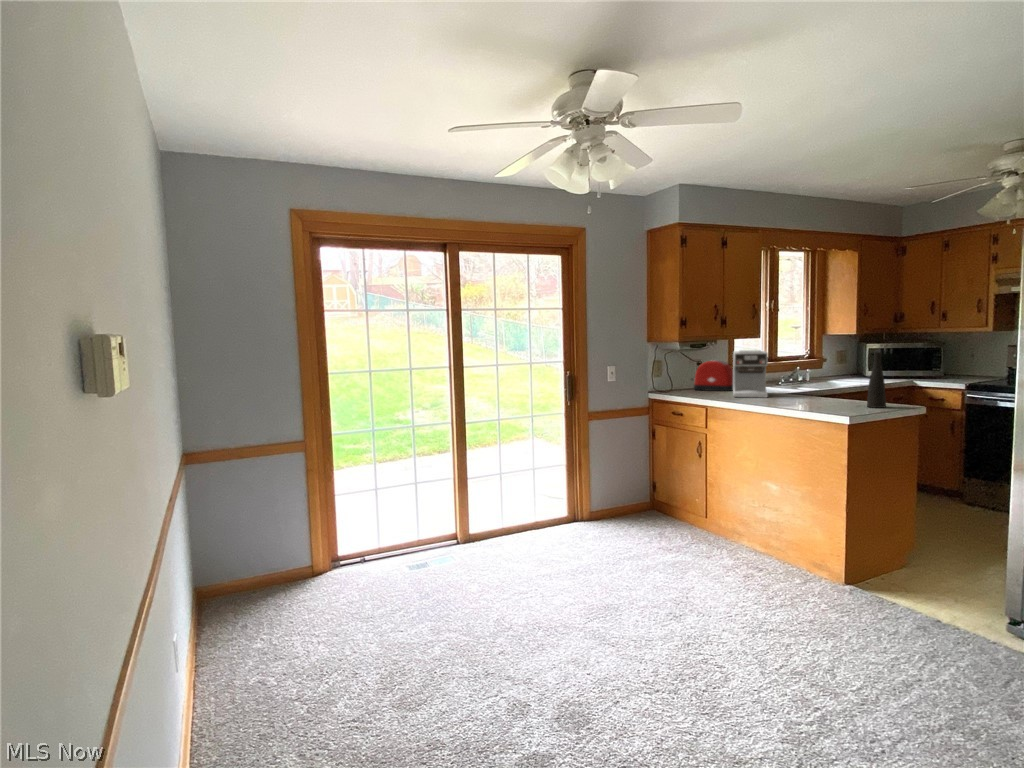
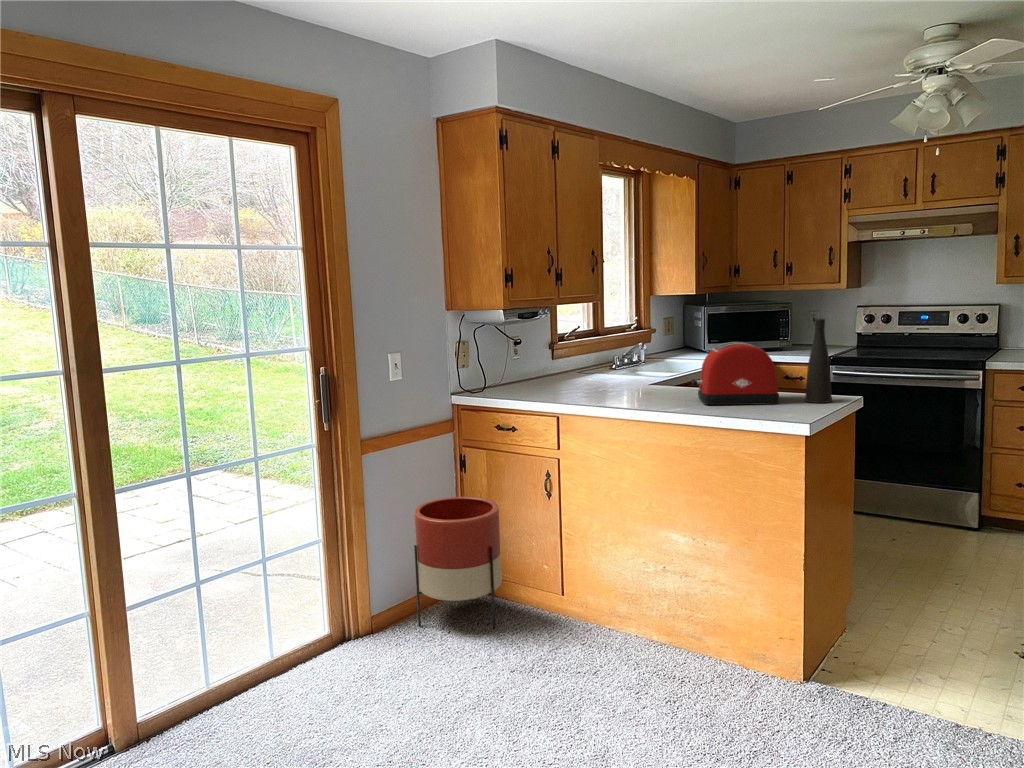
coffee maker: present [733,350,768,398] -> none [579,321,643,396]
toaster: present [692,360,733,391] -> present [691,342,779,405]
planter: none [617,452,669,530] -> present [414,497,502,629]

